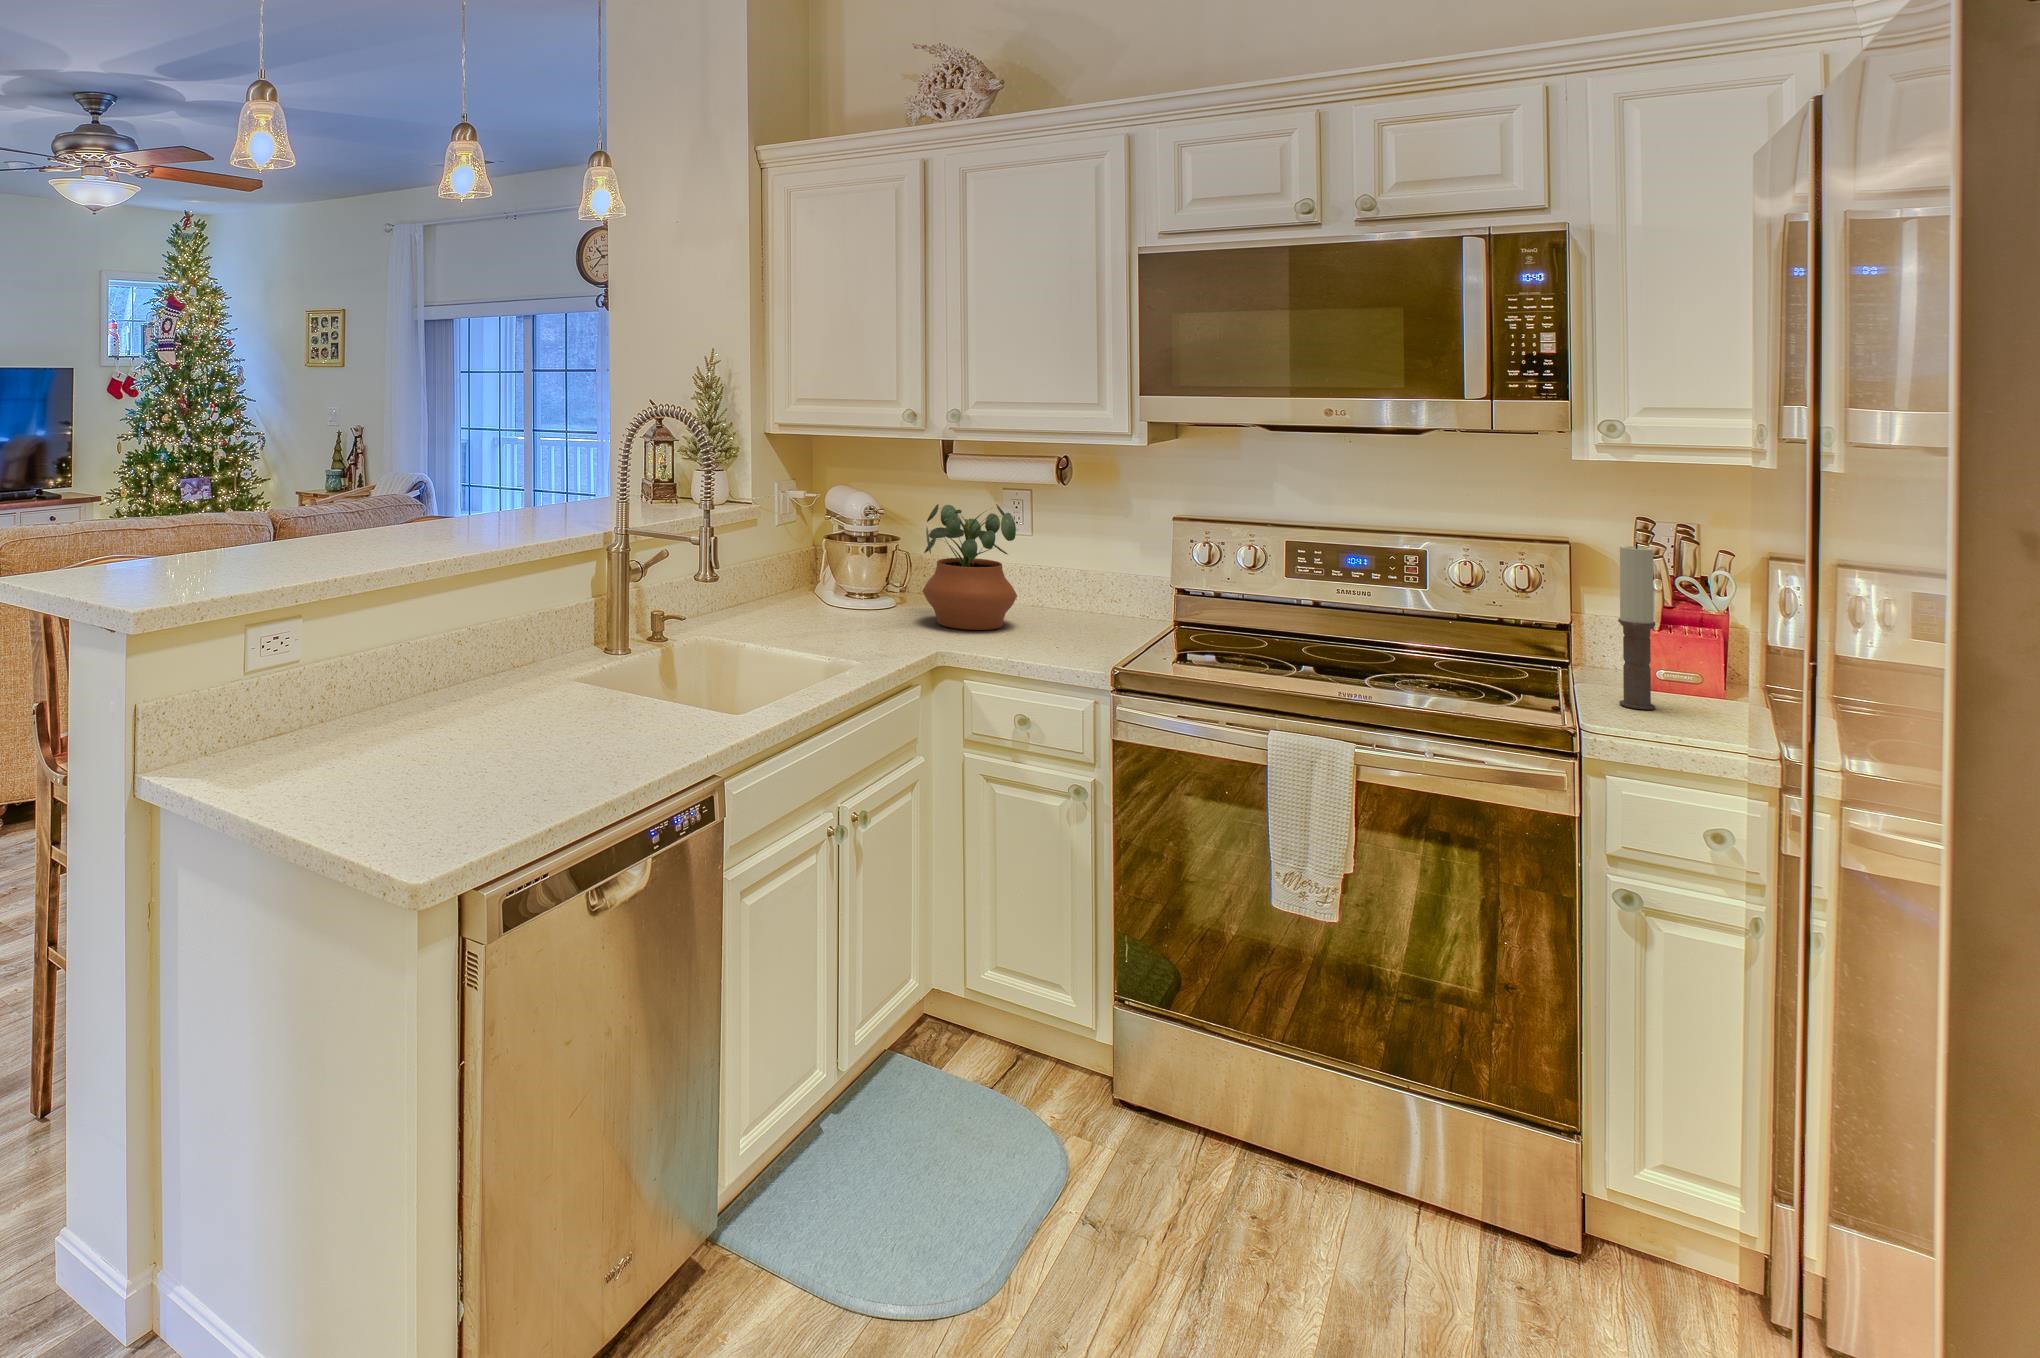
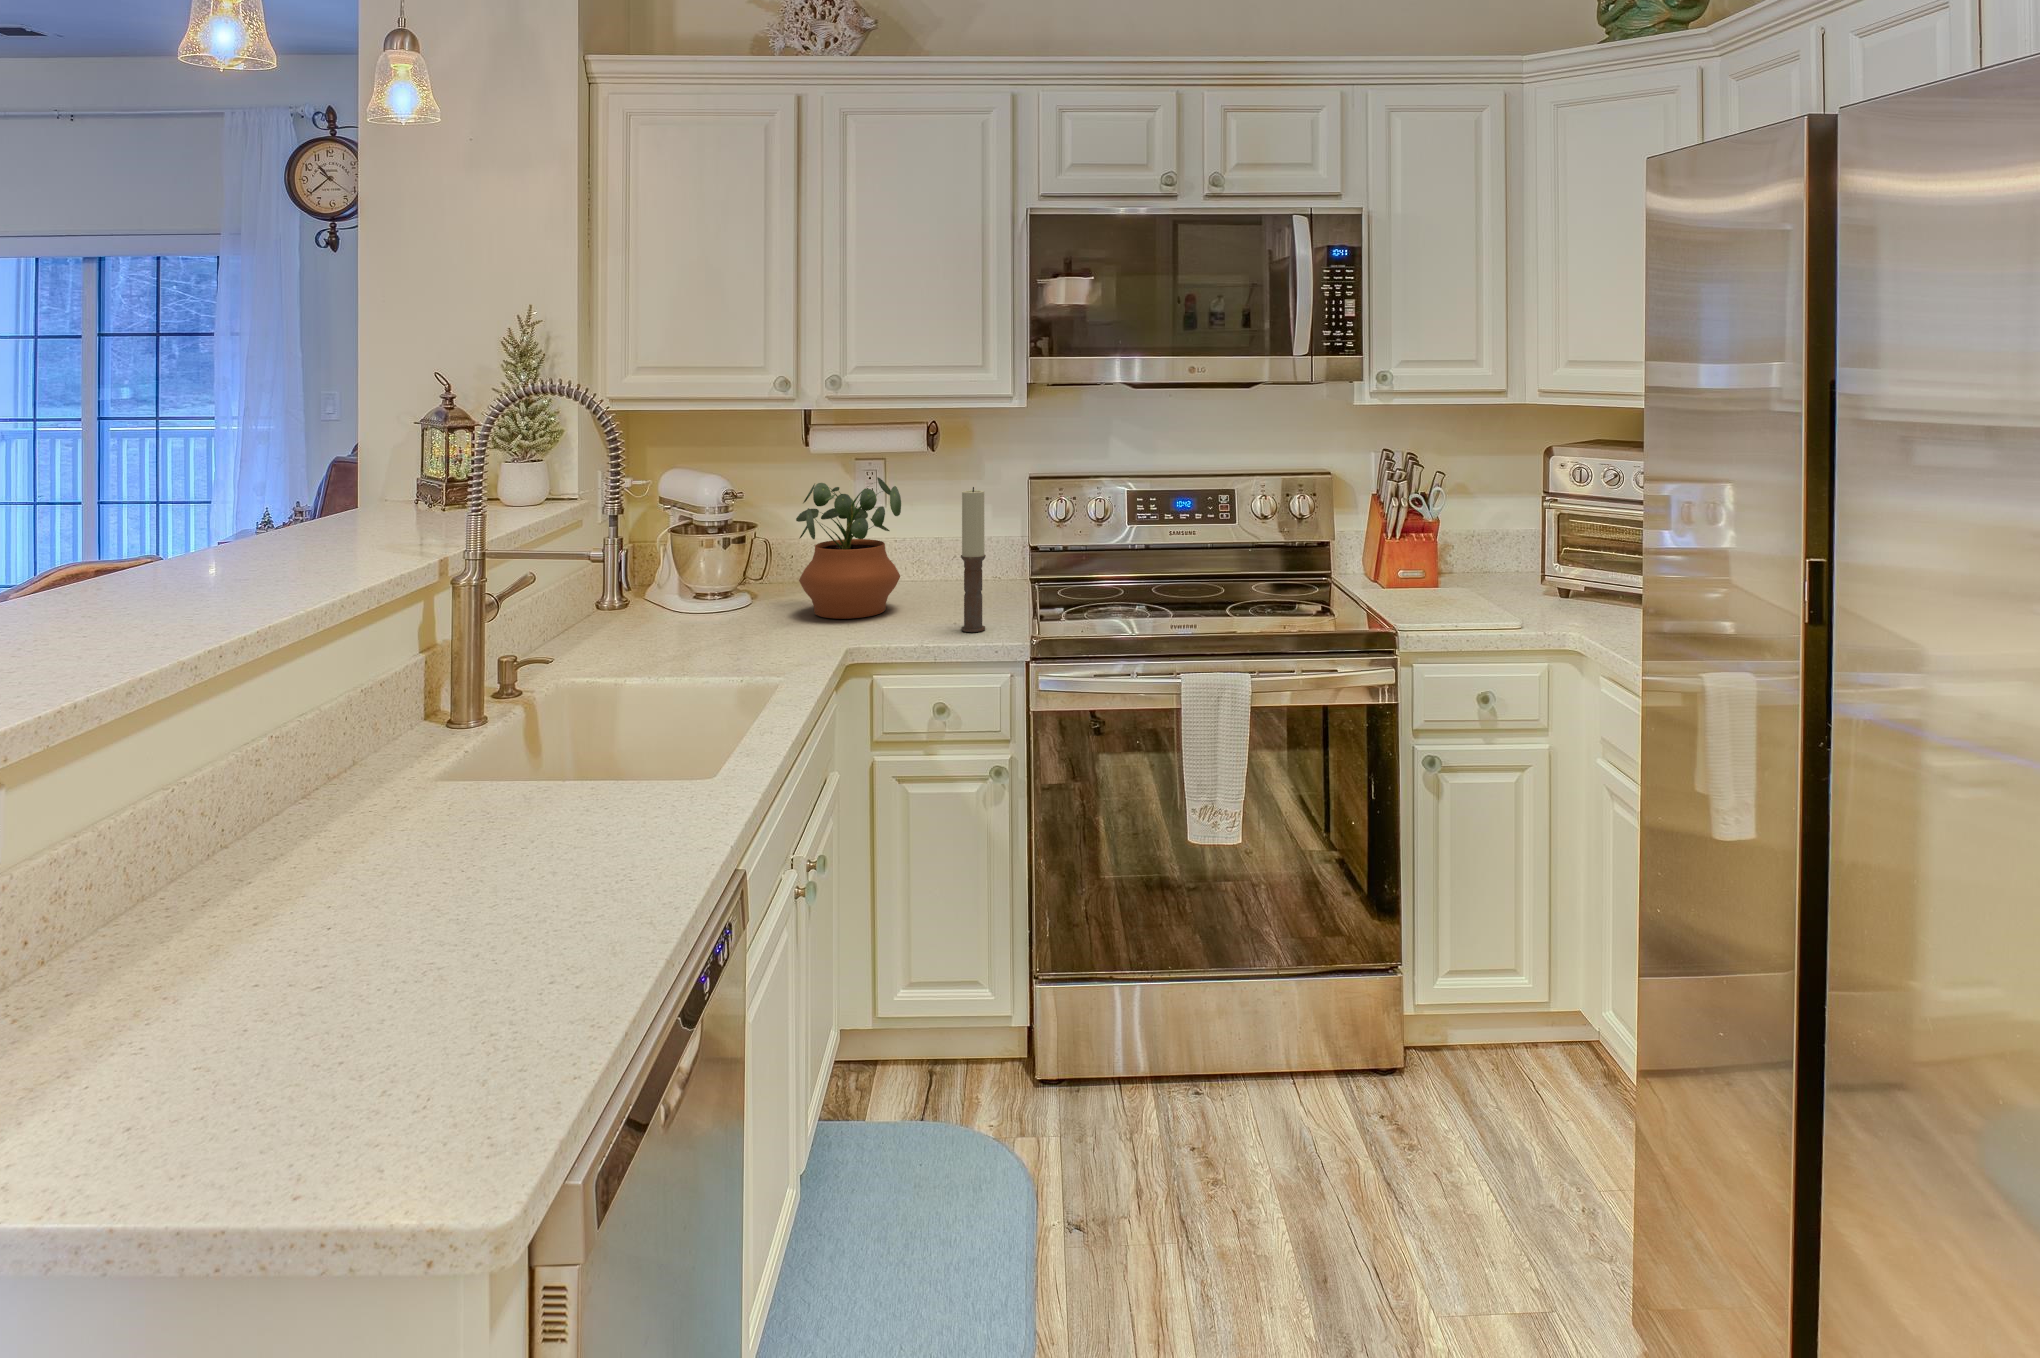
candle: present [1618,543,1655,710] -> present [961,487,986,632]

